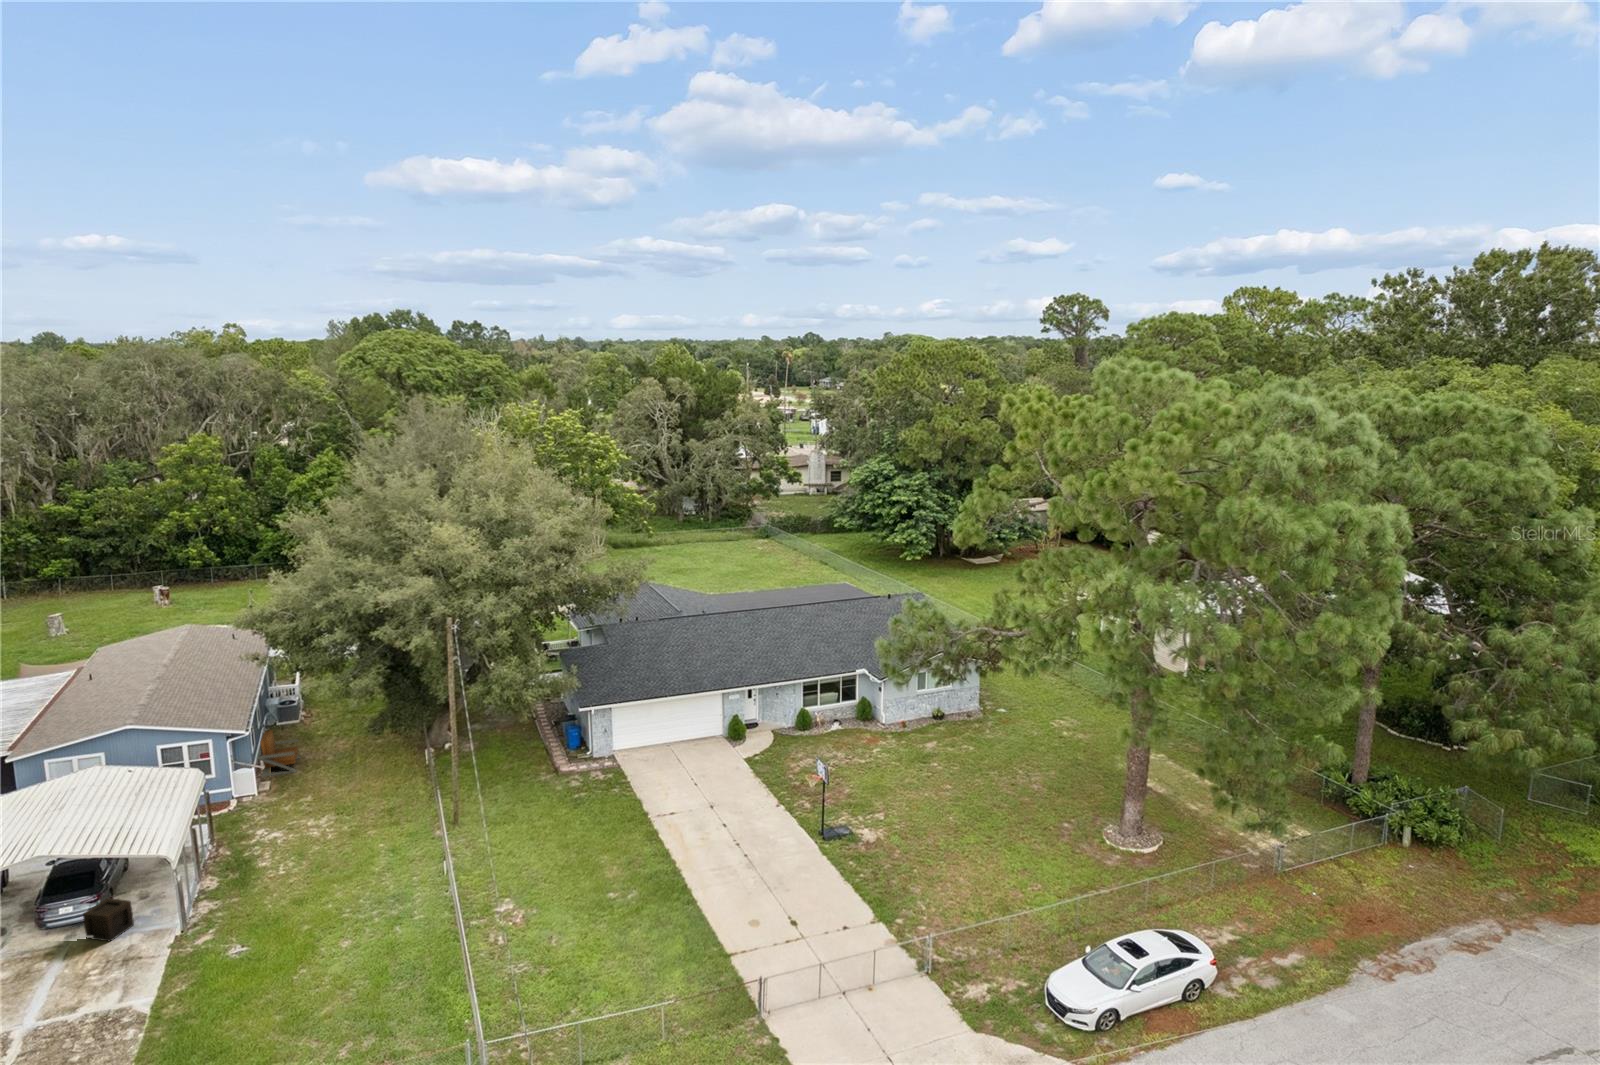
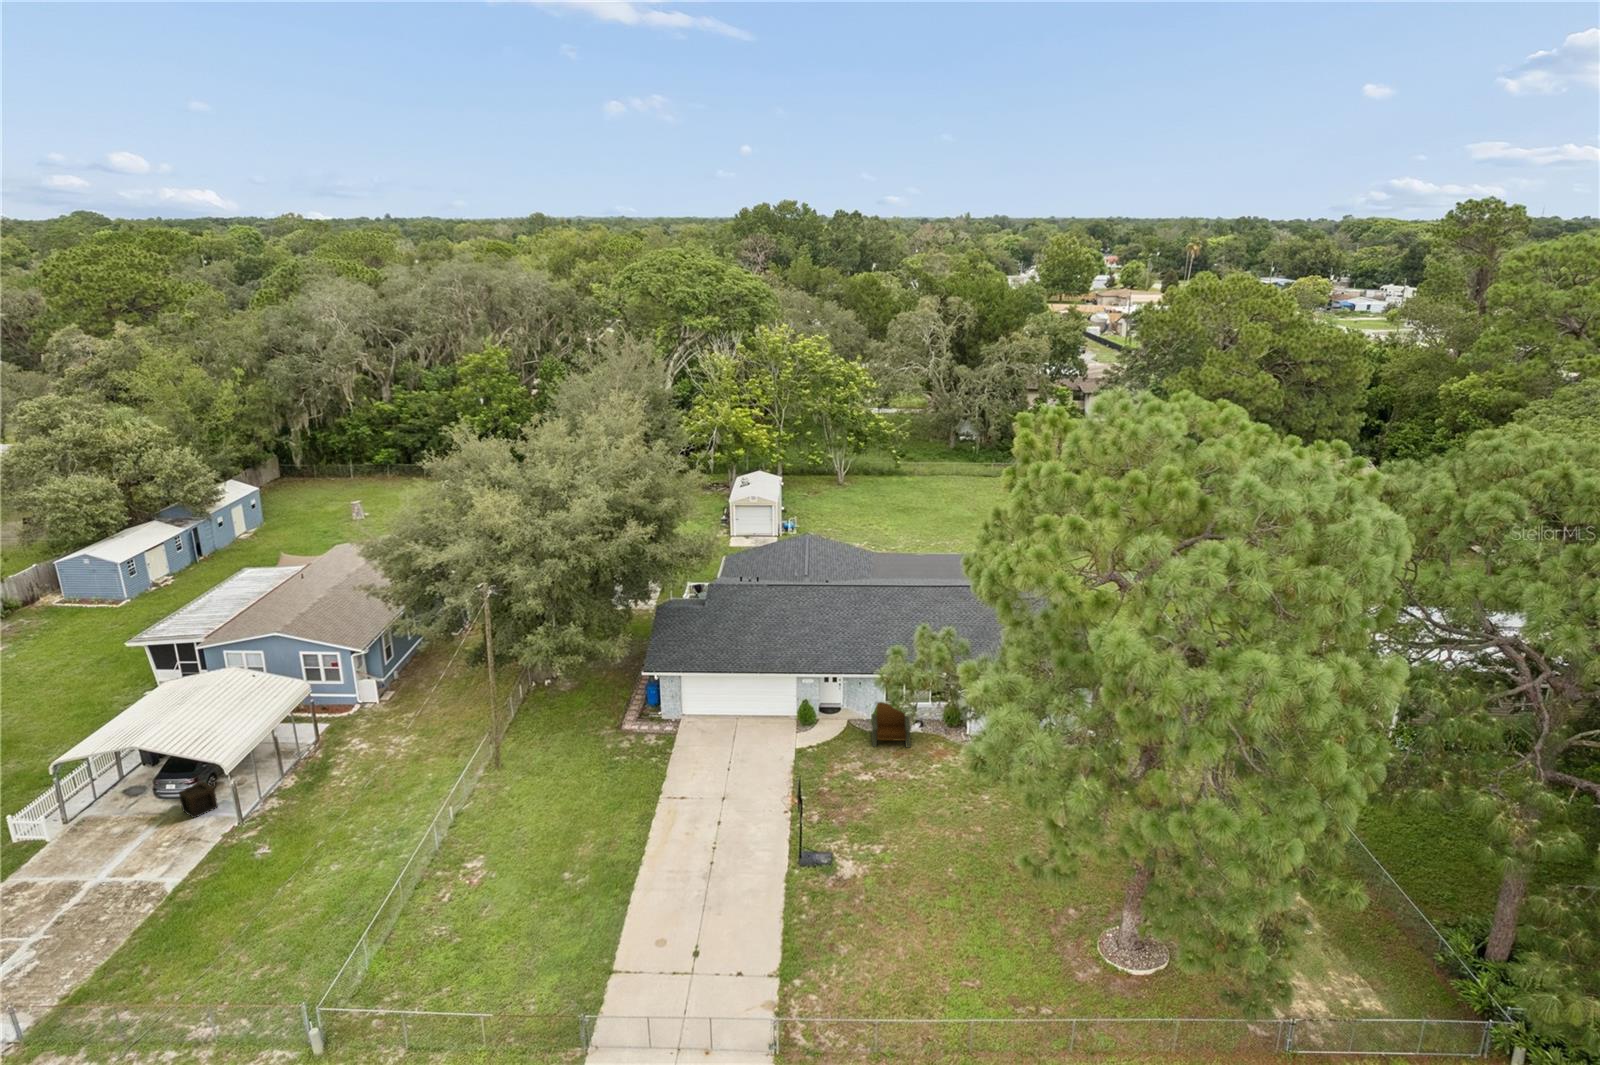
lounge chair: present [259,730,300,777] -> present [871,702,911,748]

